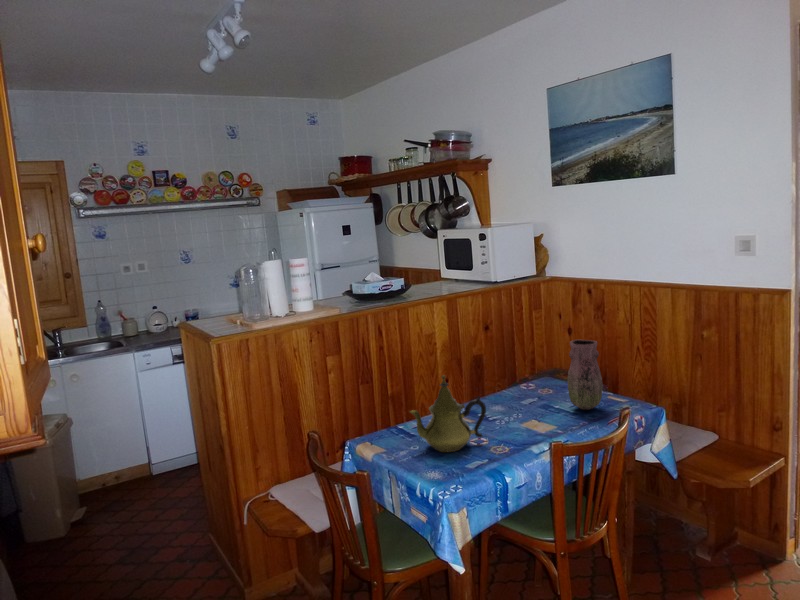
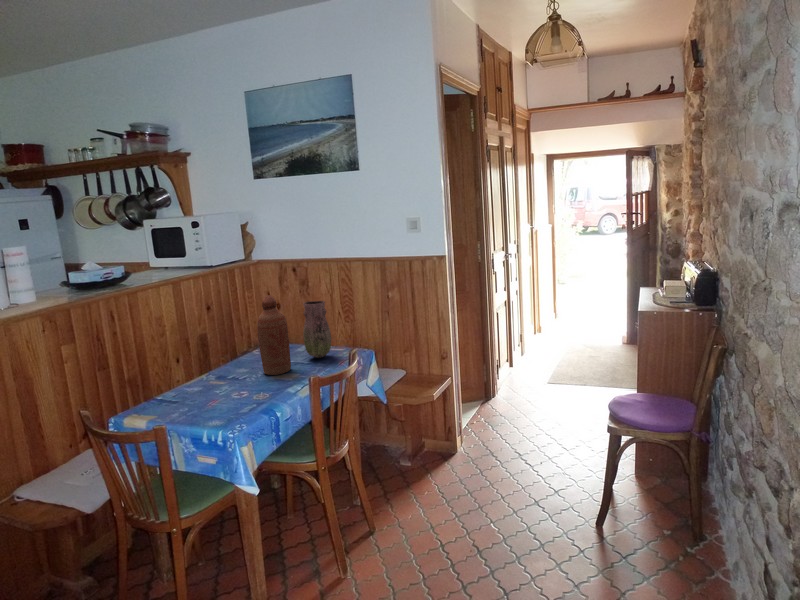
bottle: none [510,330,546,424] -> present [257,295,291,375]
teapot: present [410,375,486,452] -> none [179,337,247,406]

